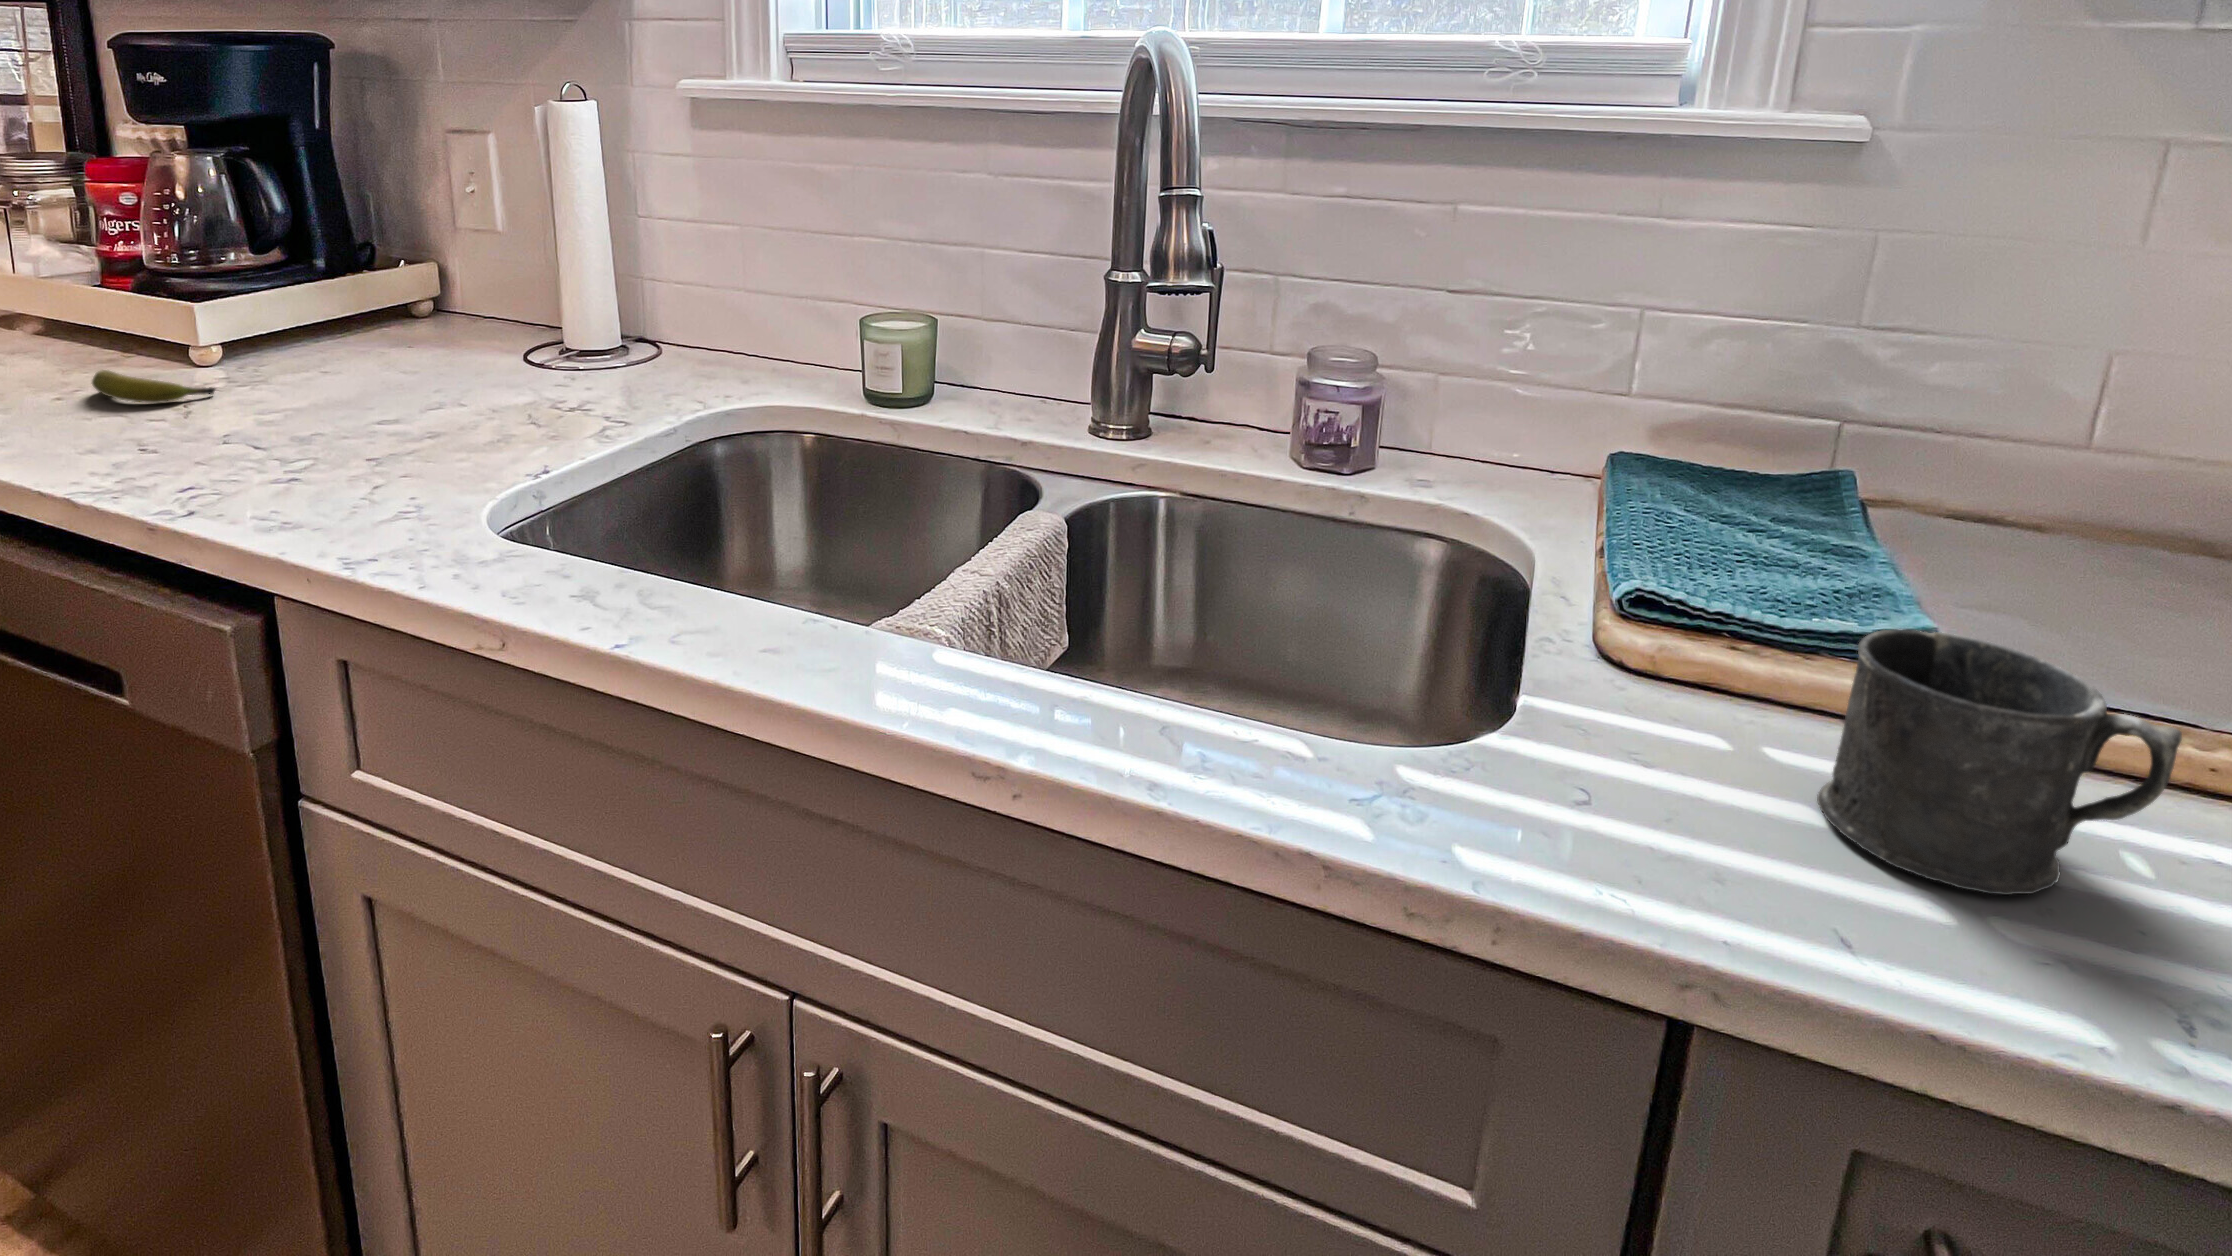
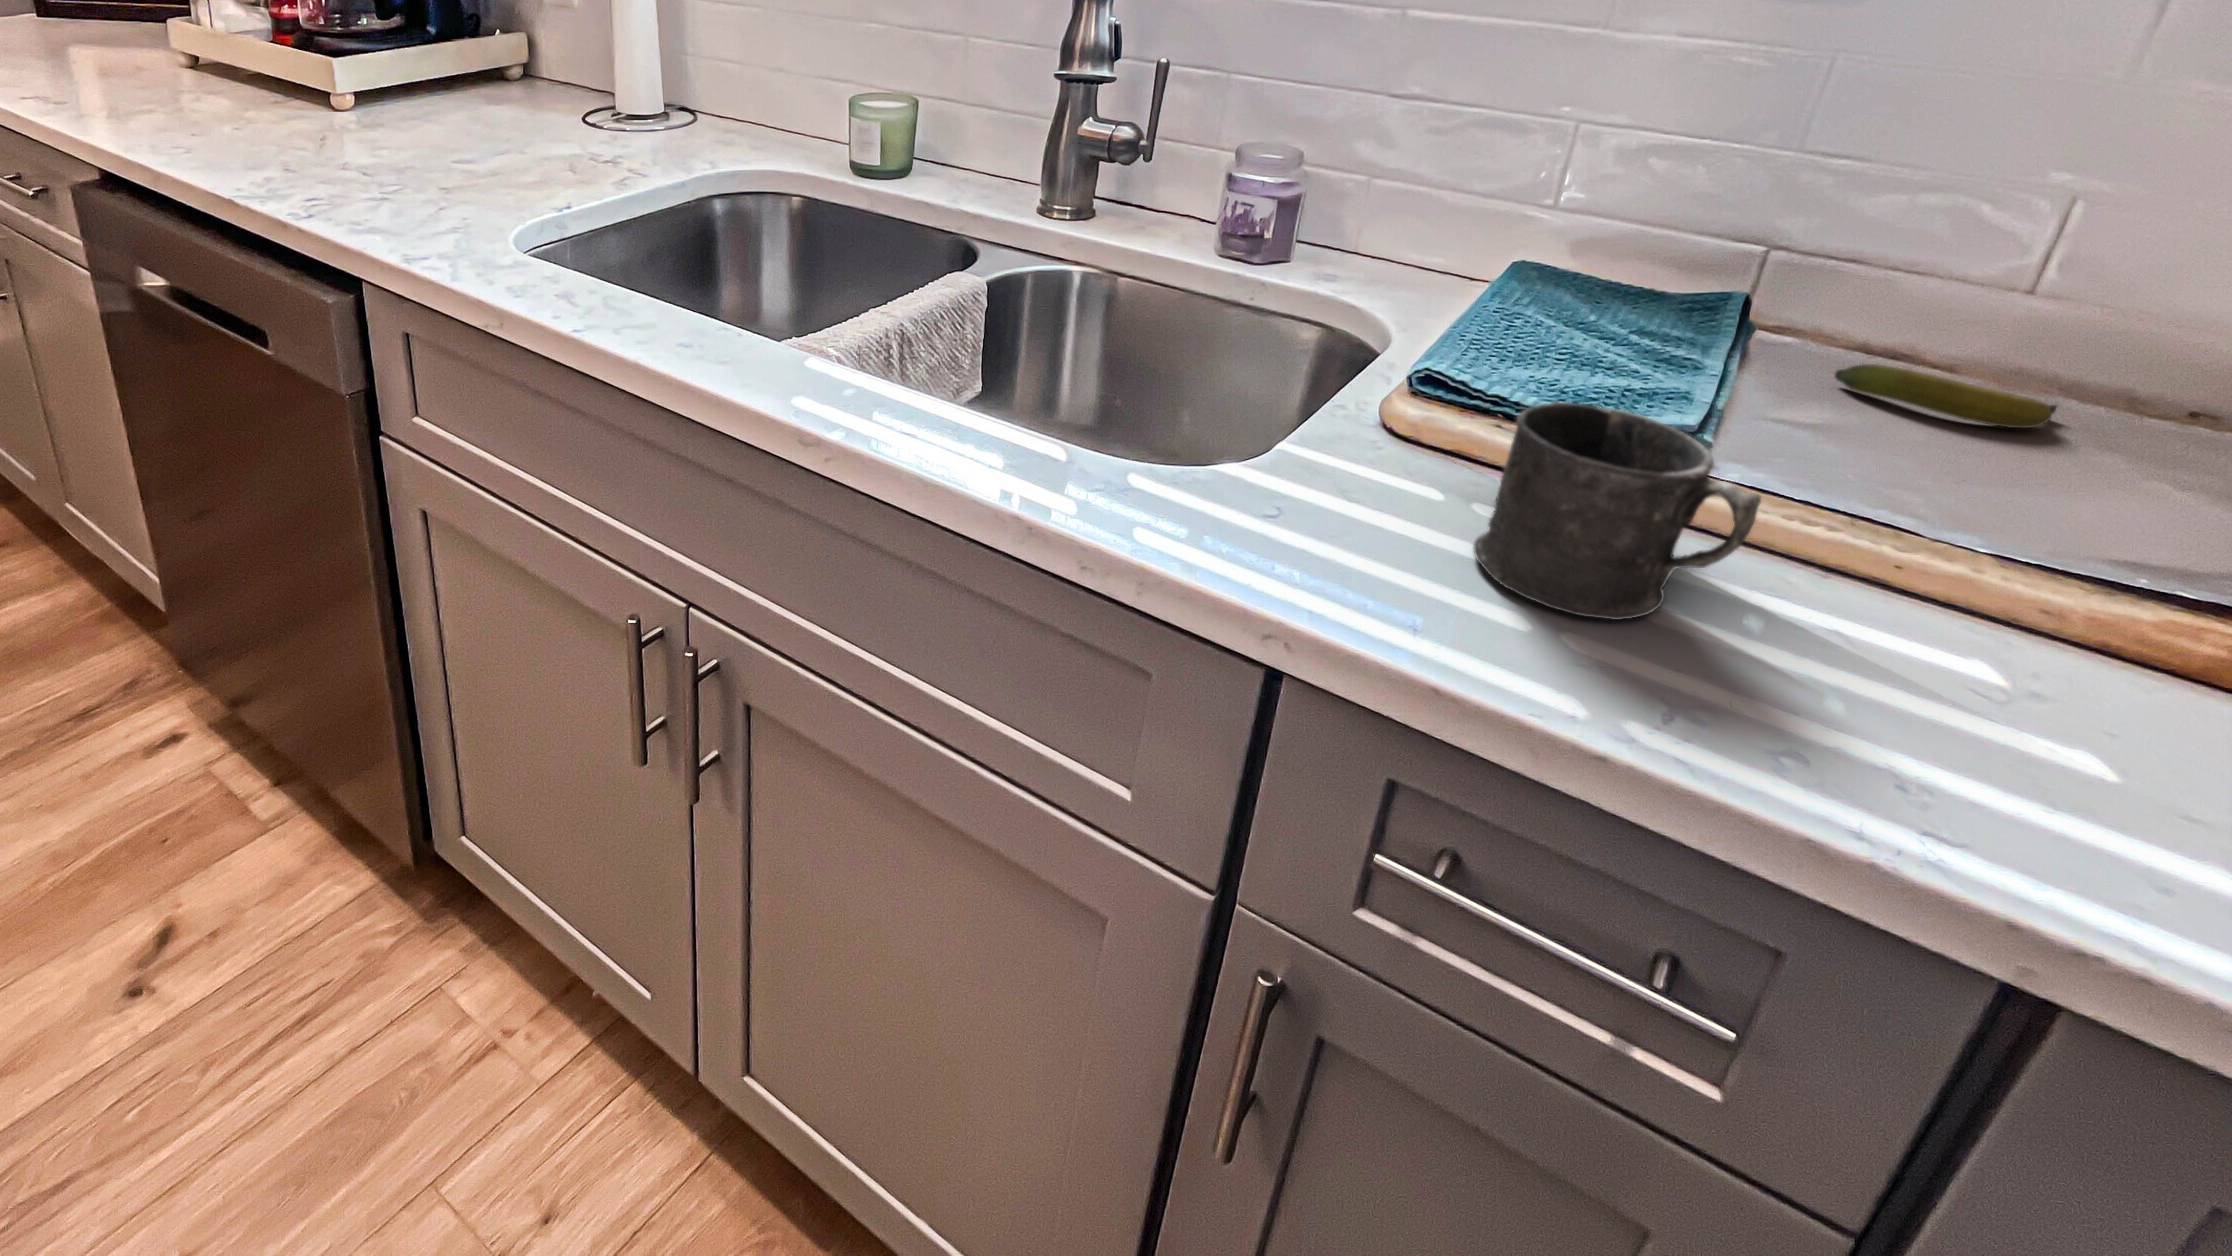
banana: present [92,370,215,403] -> present [1835,364,2057,428]

